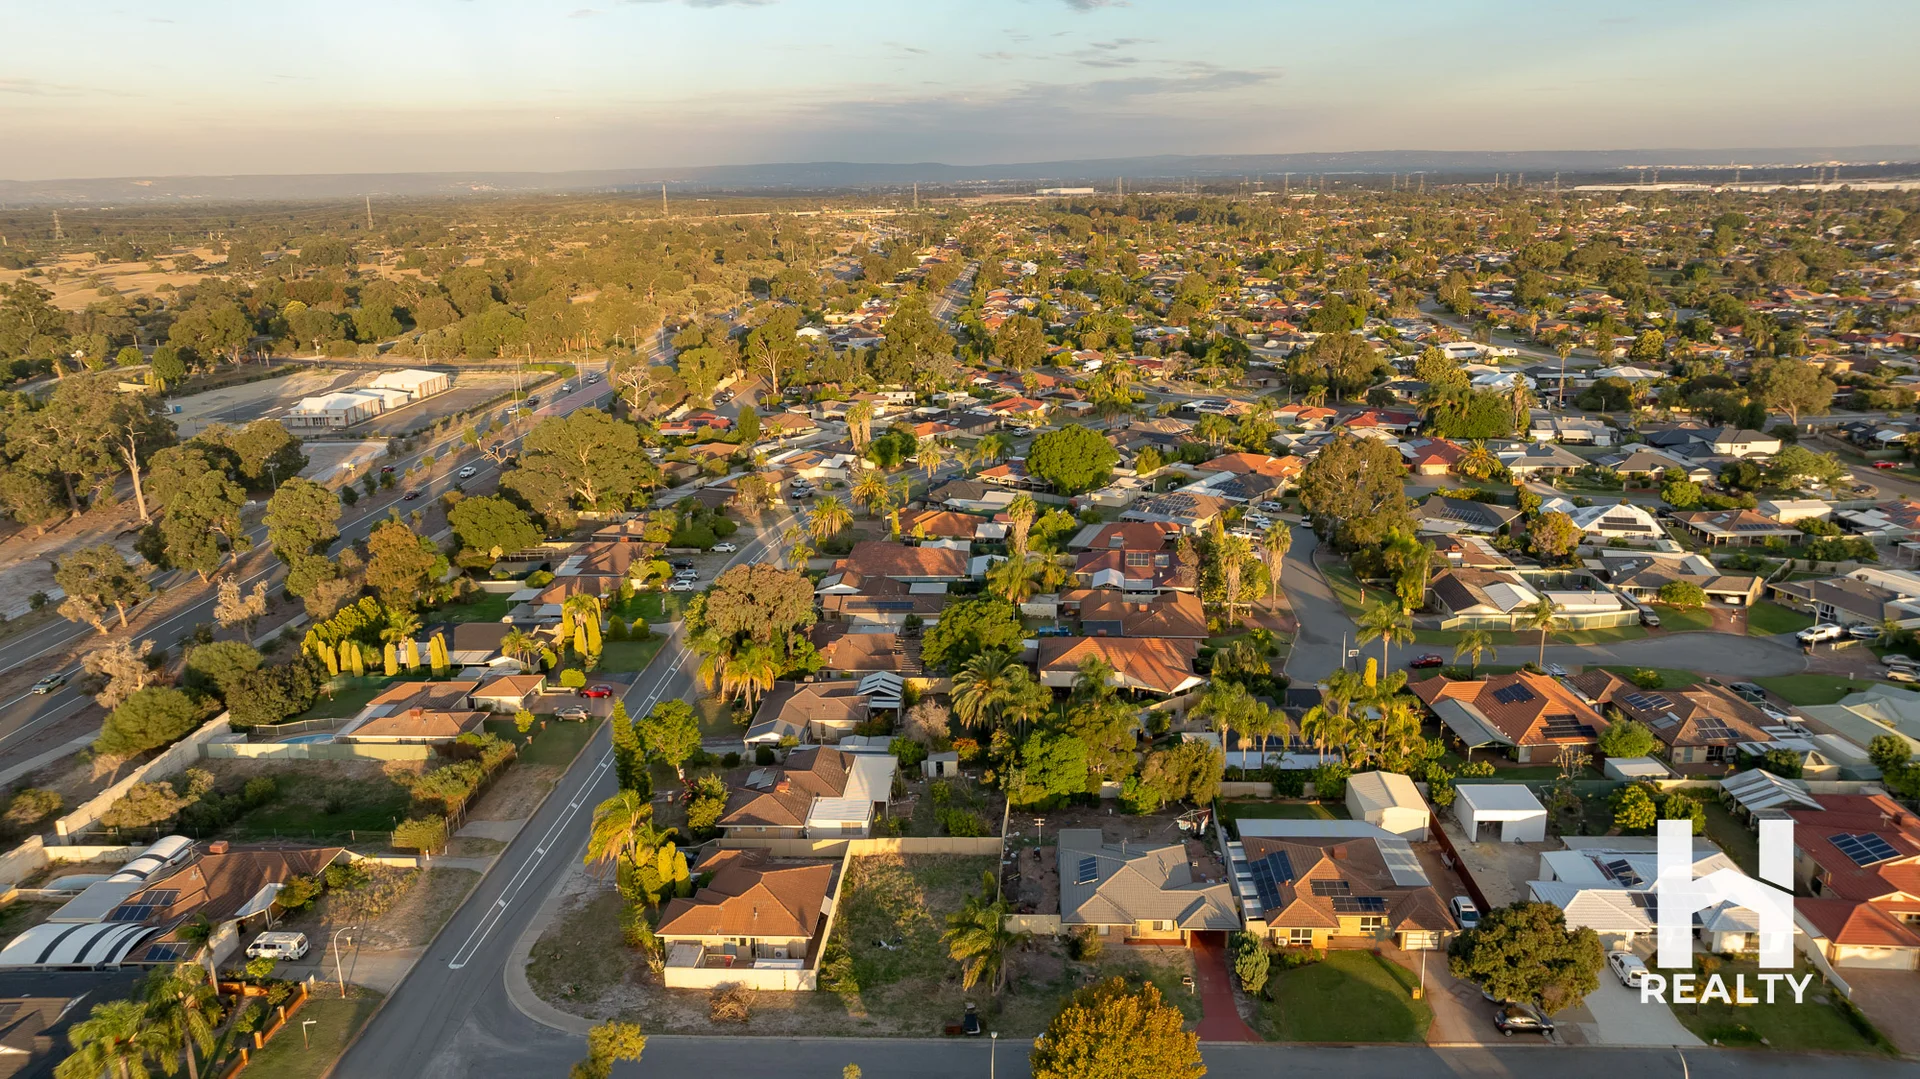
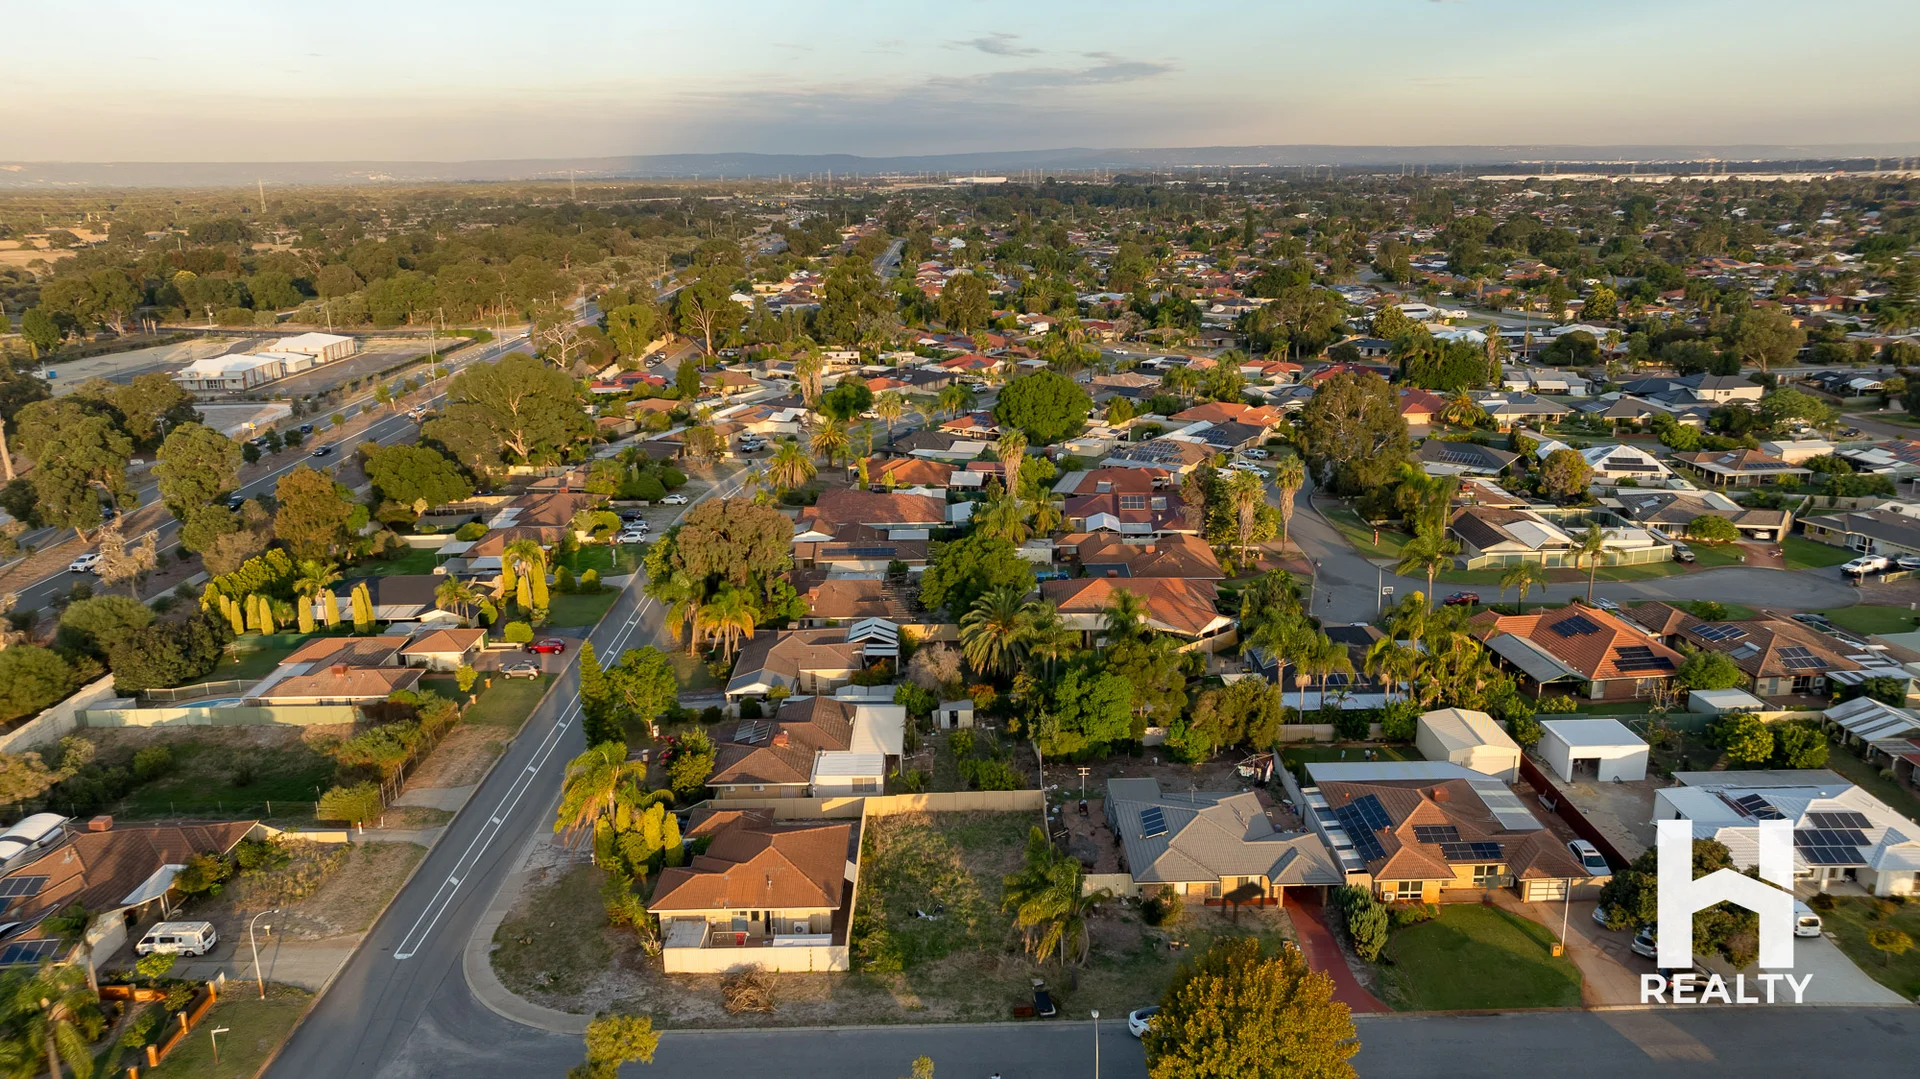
bench: none [1141,926,1181,963] -> present [1221,881,1266,922]

